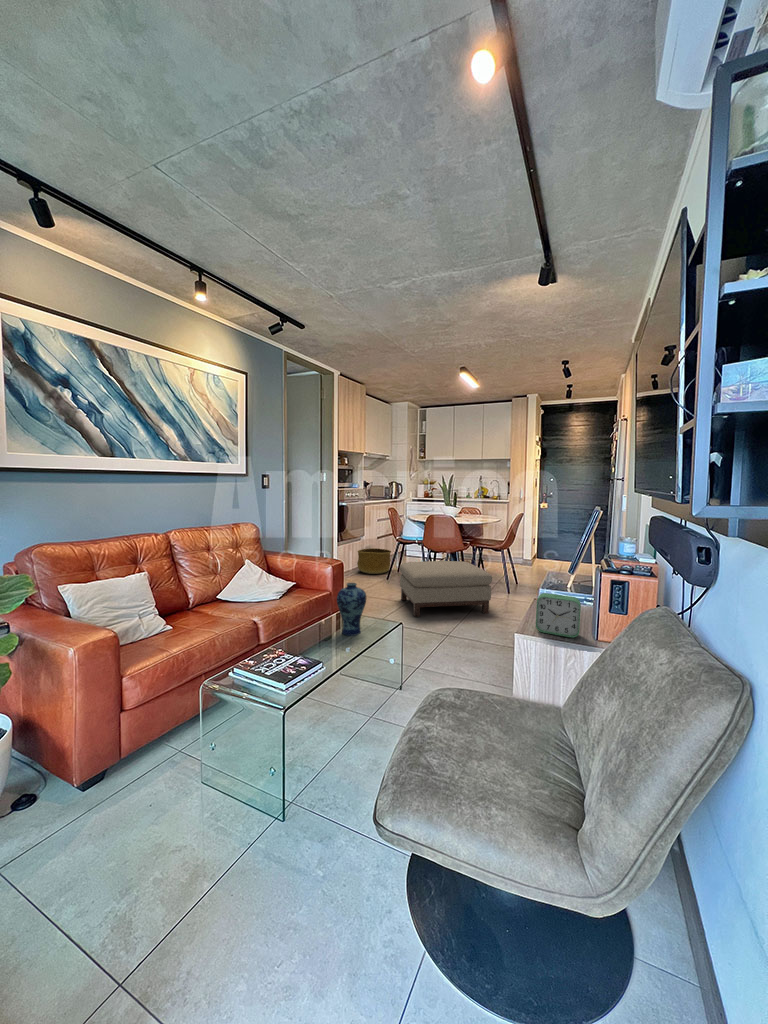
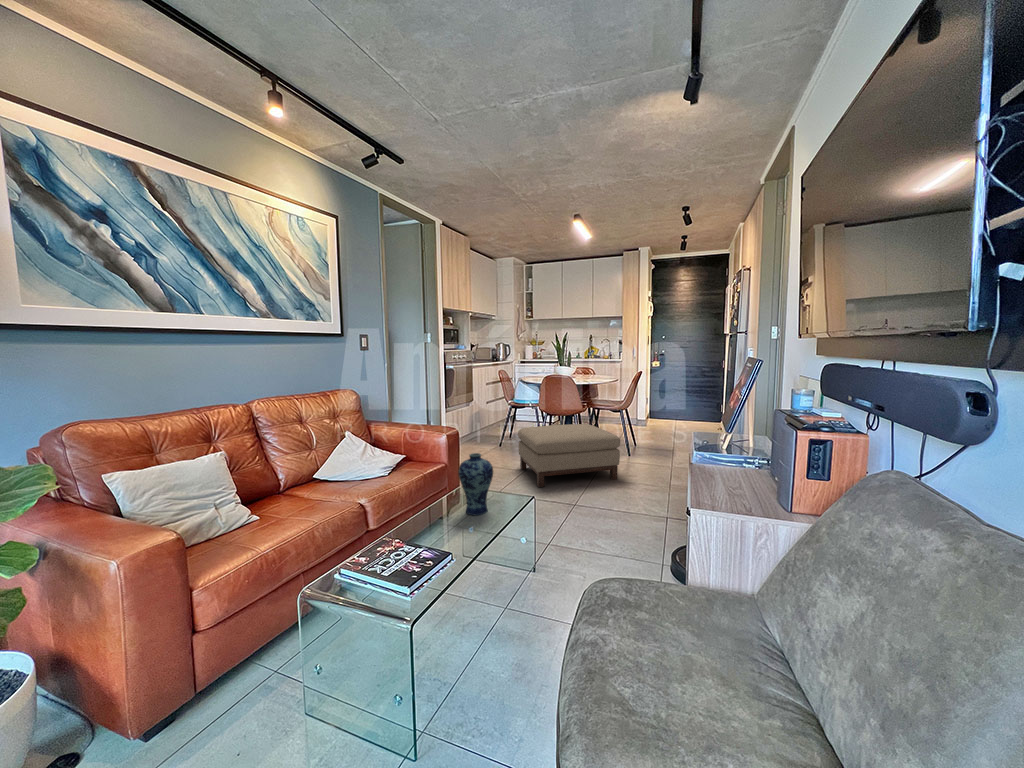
basket: present [357,548,391,574] -> none [468,414,504,442]
alarm clock: present [536,593,581,638] -> none [709,456,767,508]

